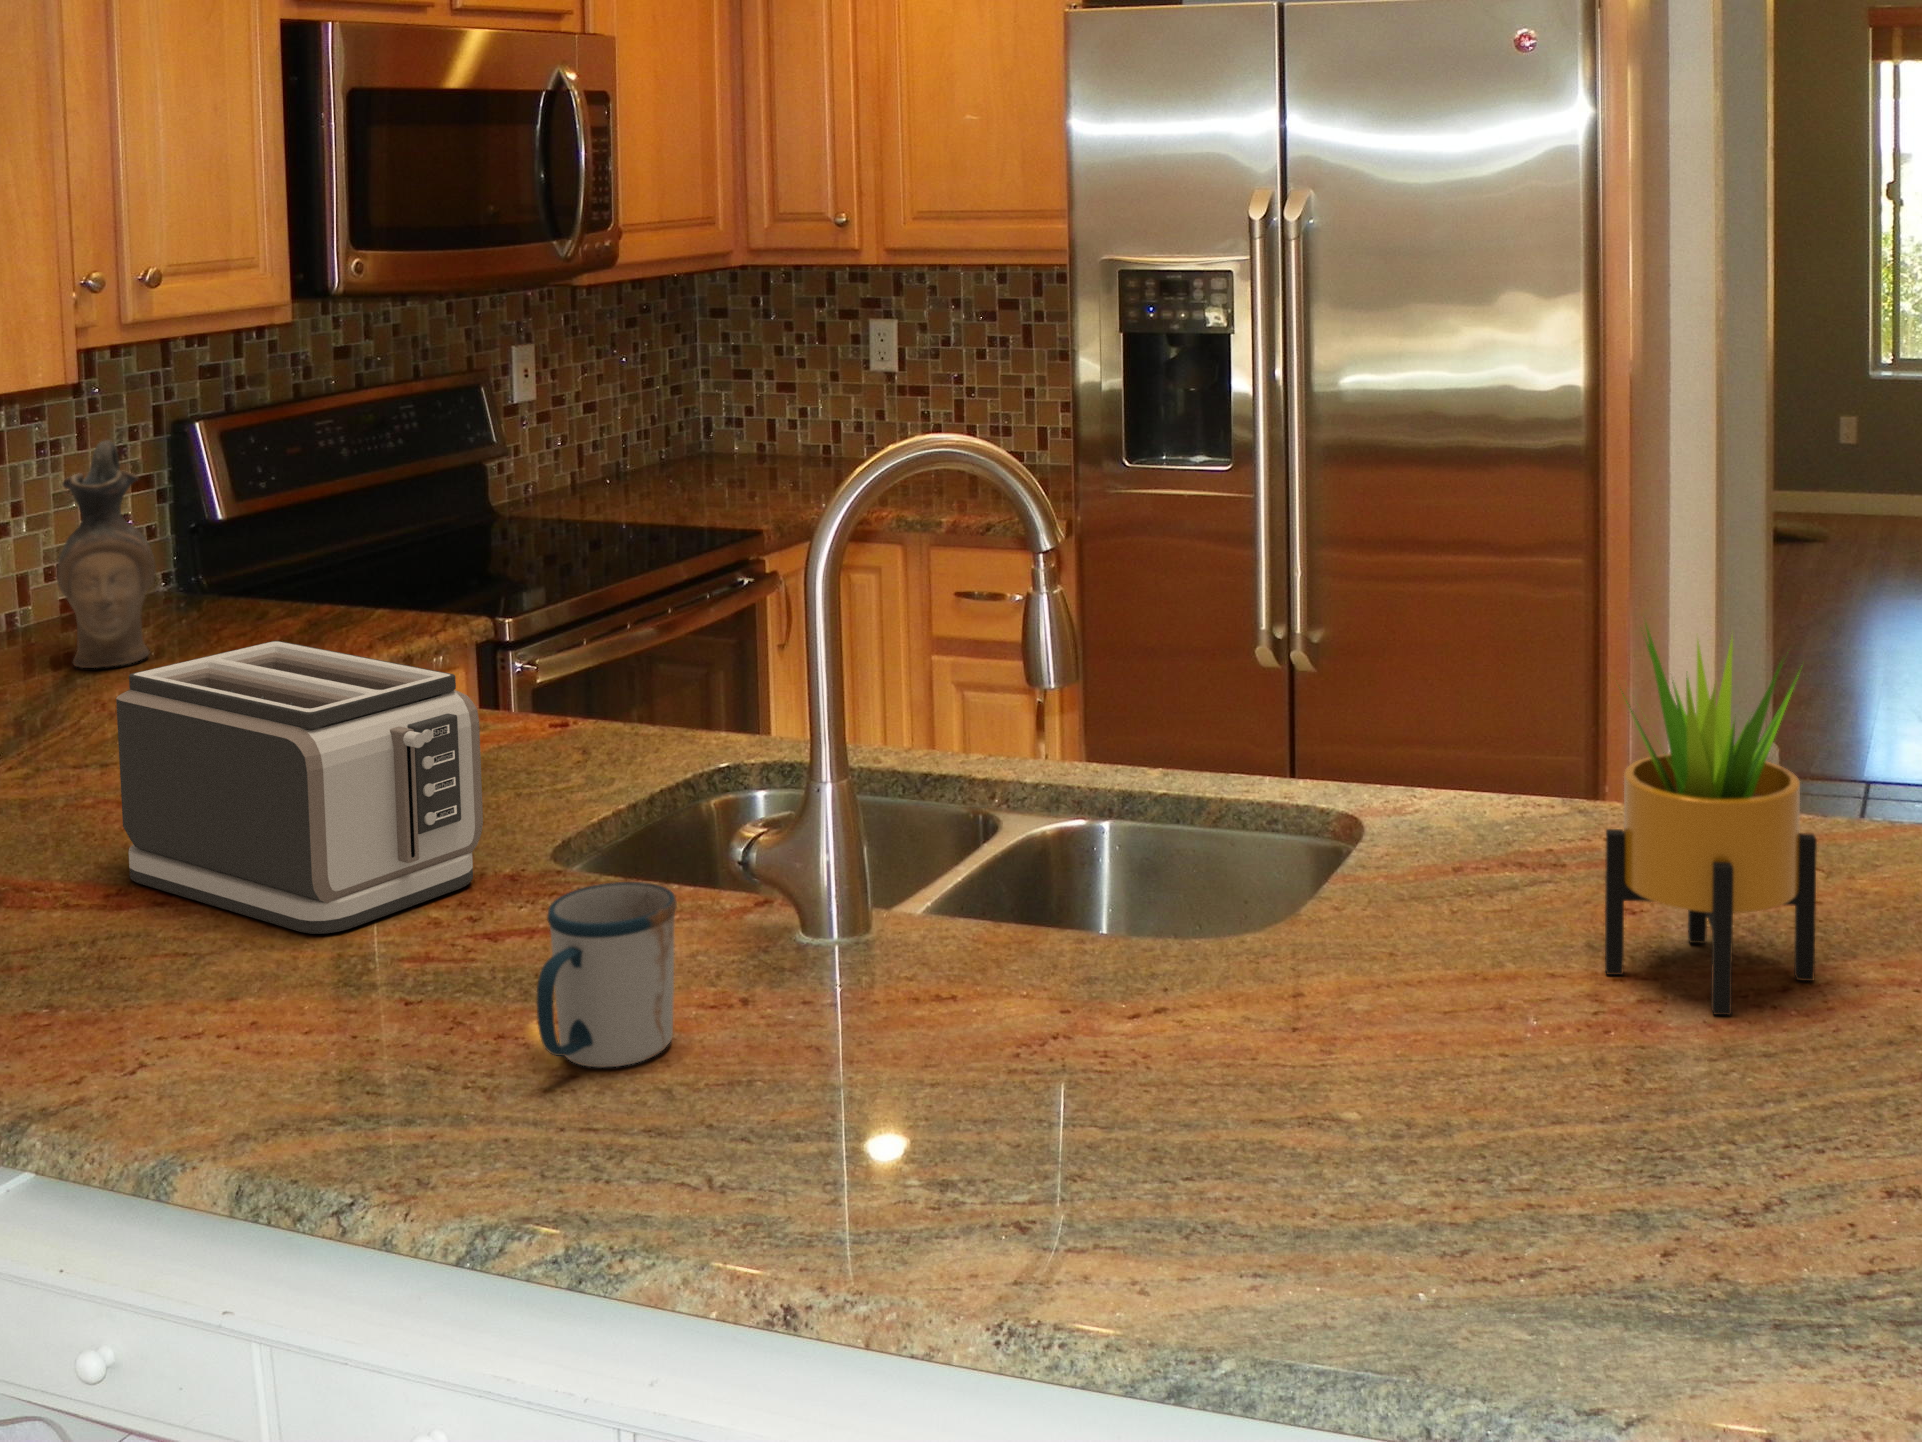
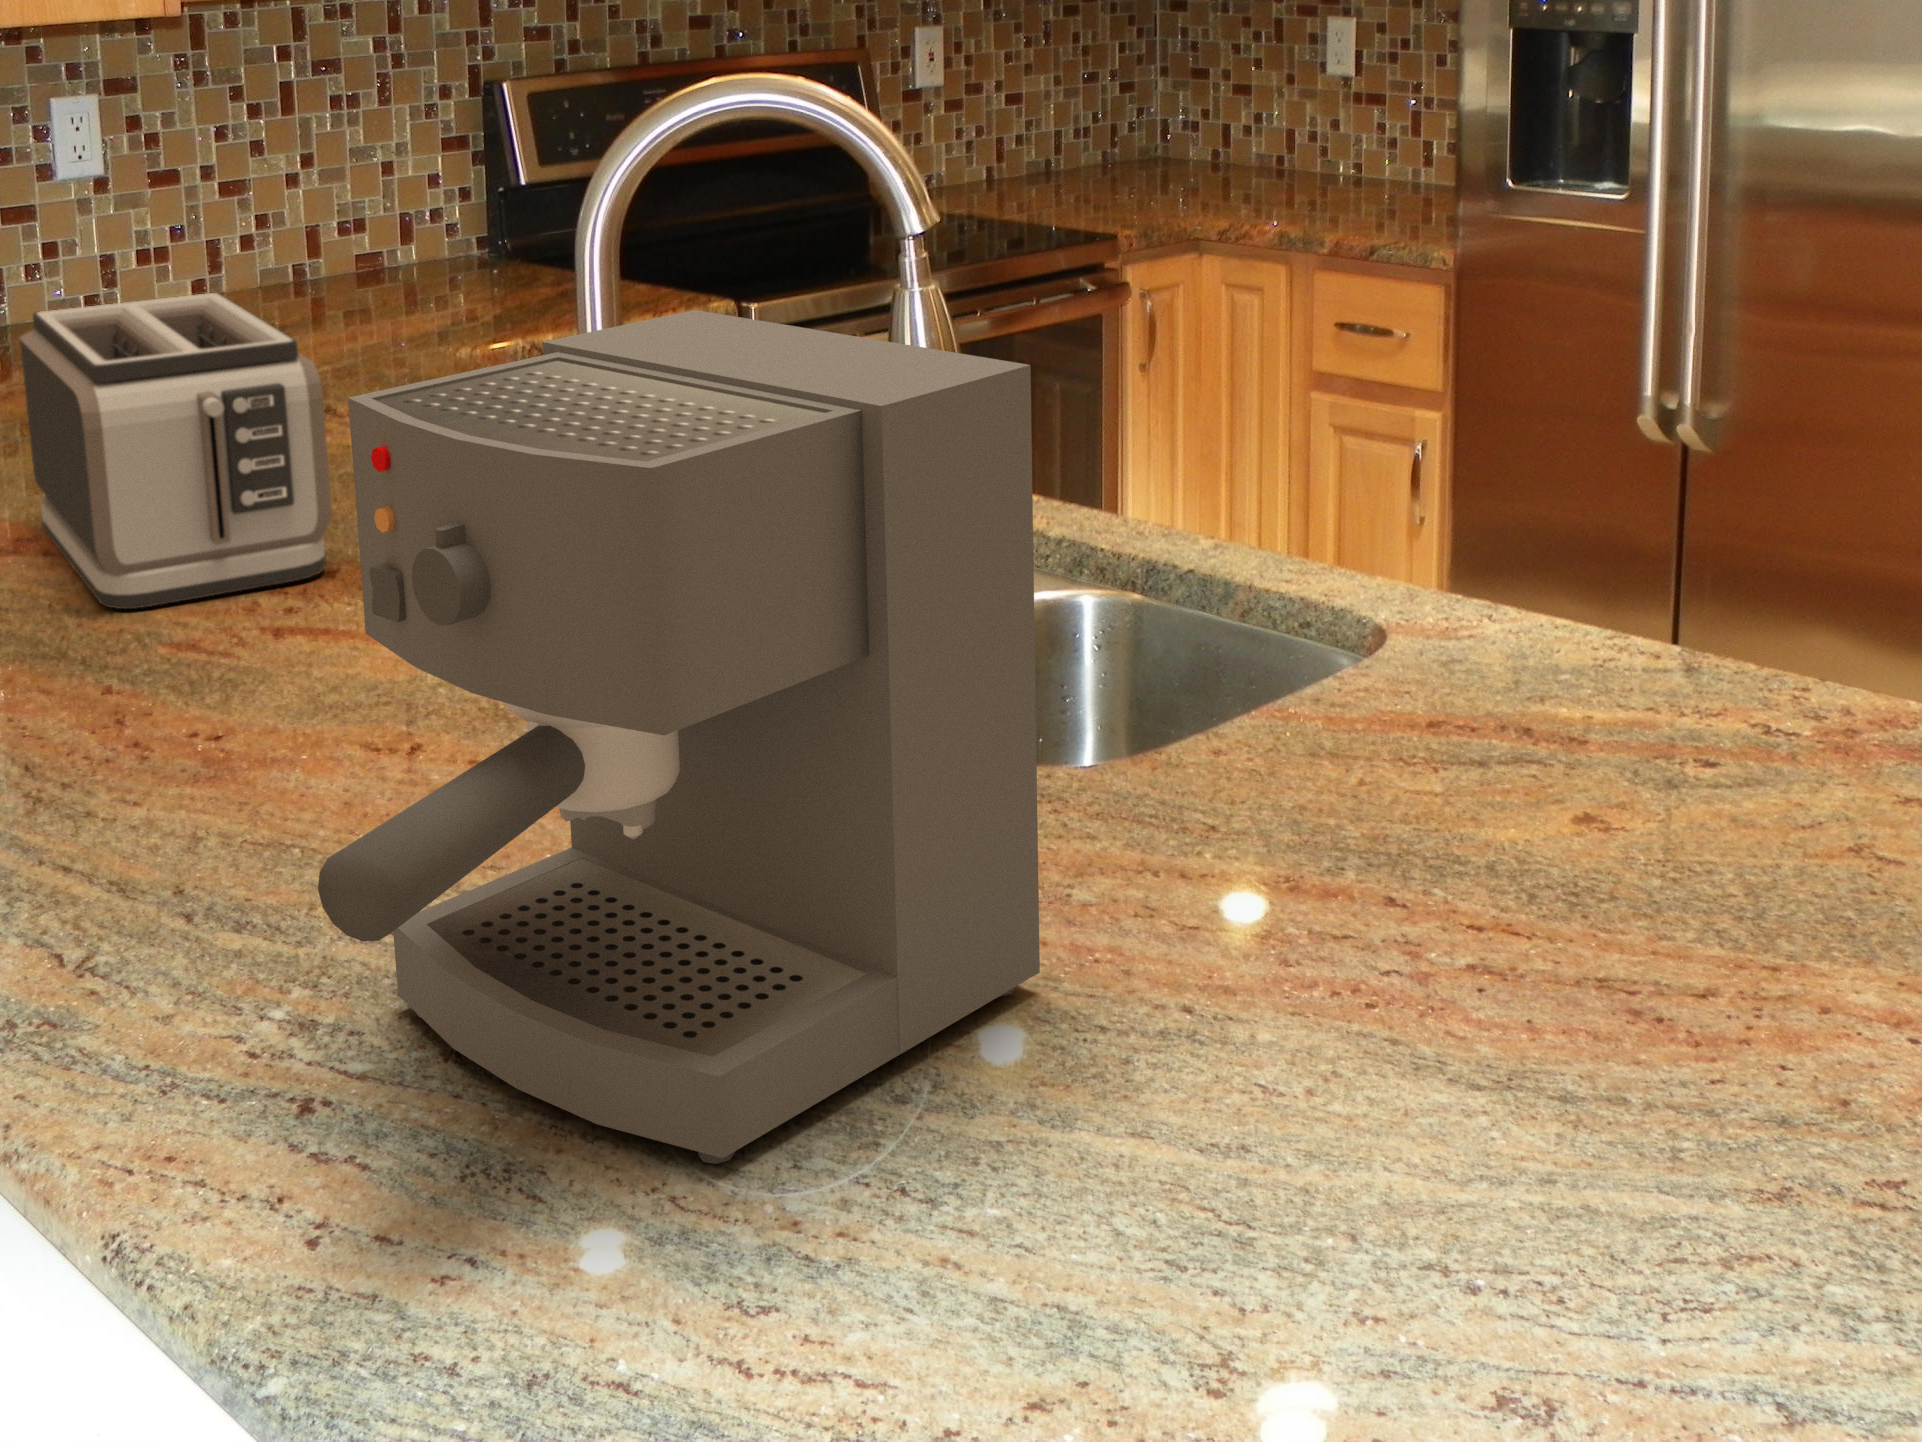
ceramic pitcher: present [57,440,156,668] -> none [273,92,372,322]
coffee maker: none [1012,611,1414,1192] -> present [318,310,1040,1164]
potted plant: present [1605,626,1817,1015] -> none [1455,390,1805,1020]
mug: present [537,882,677,1068] -> none [50,591,264,806]

